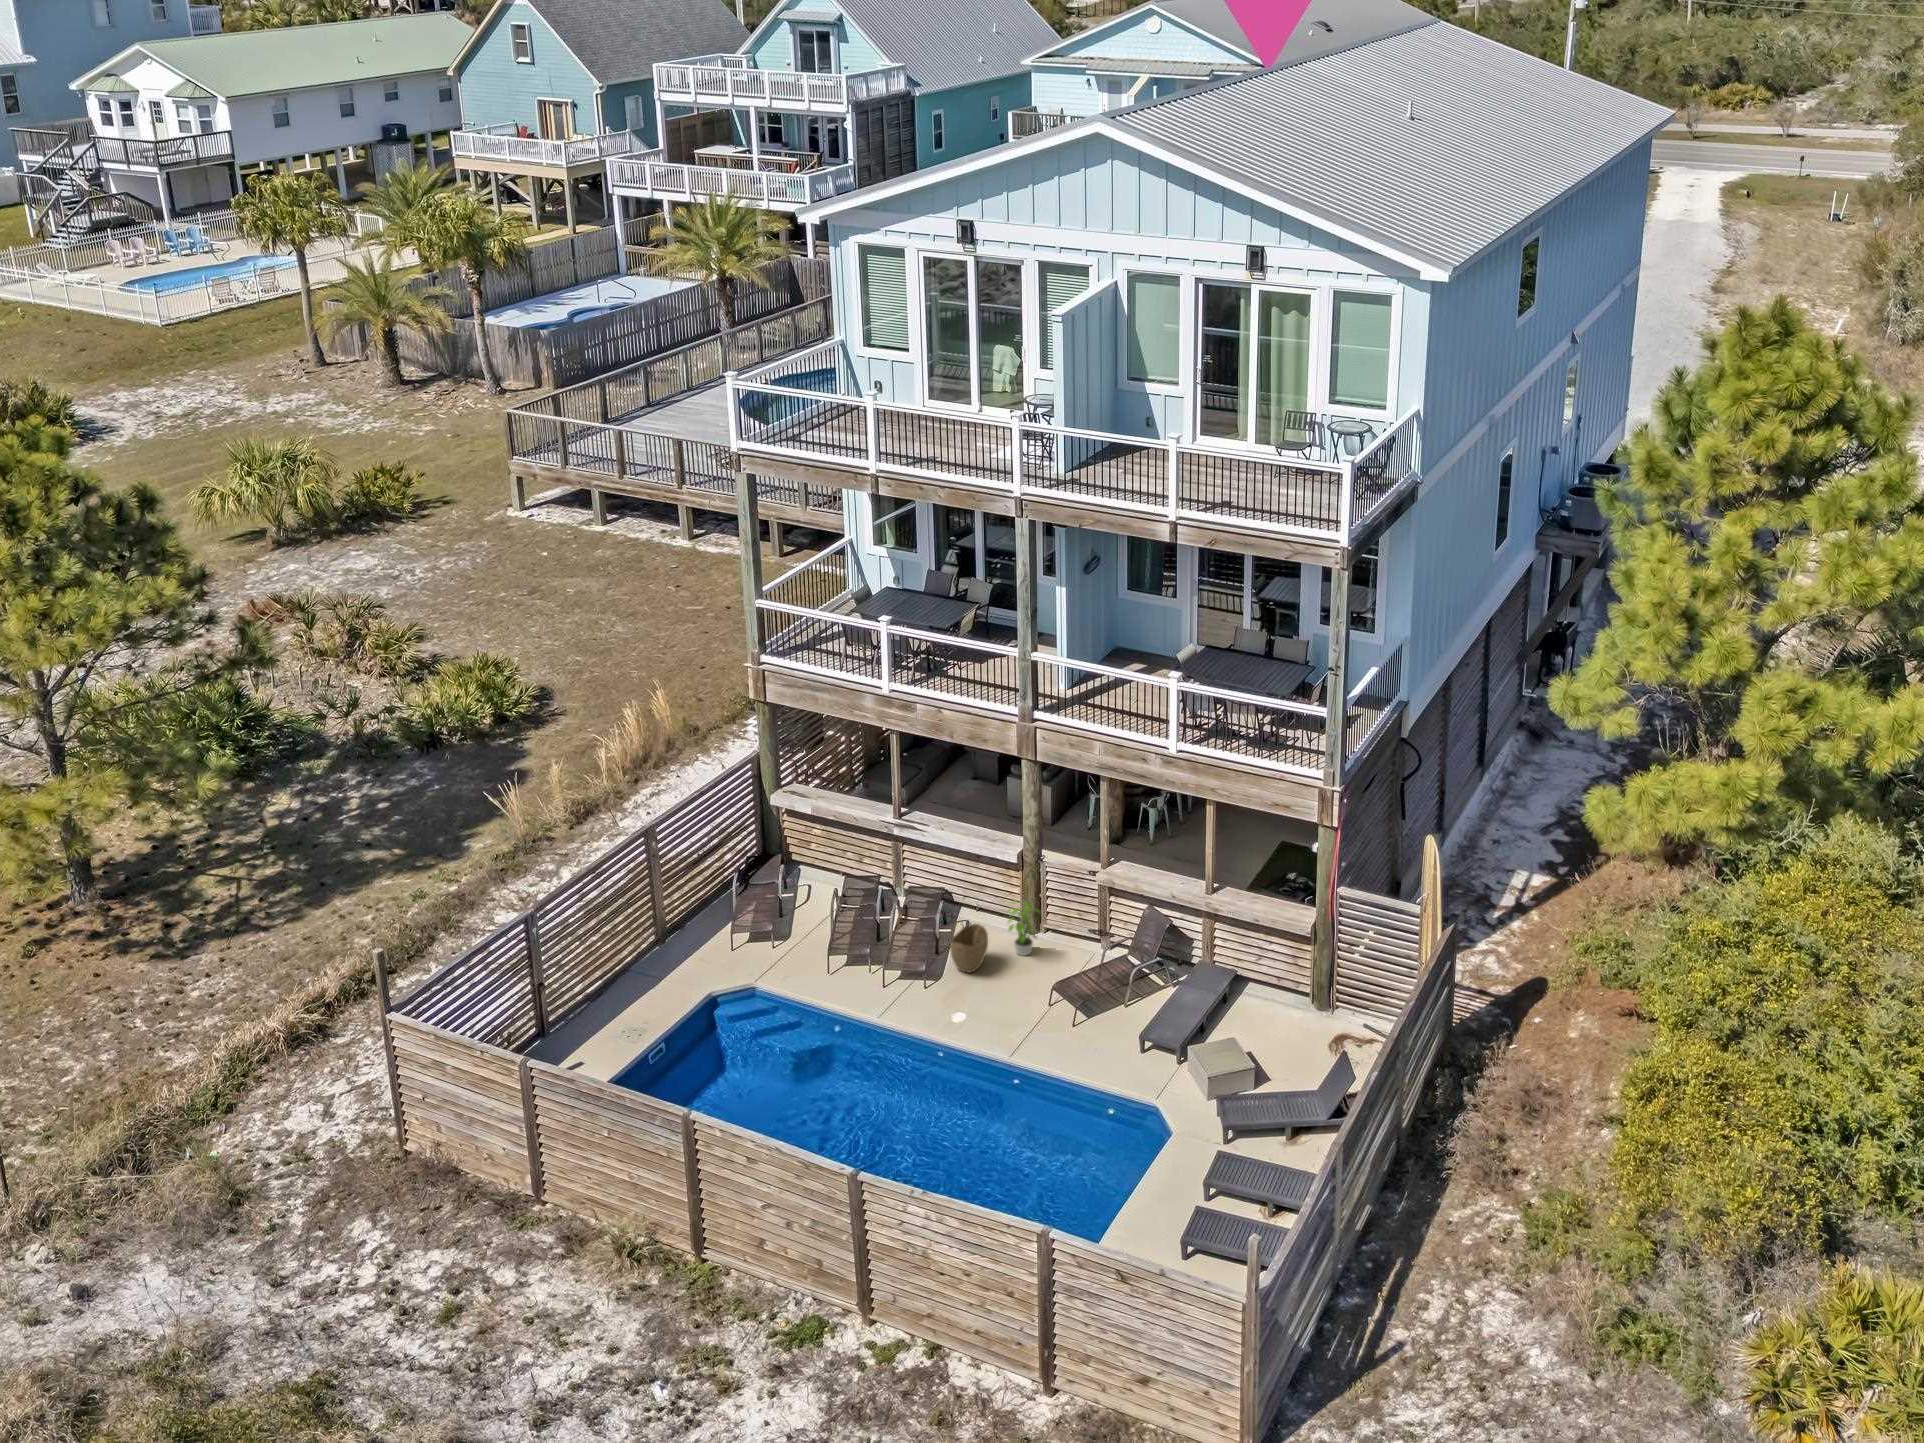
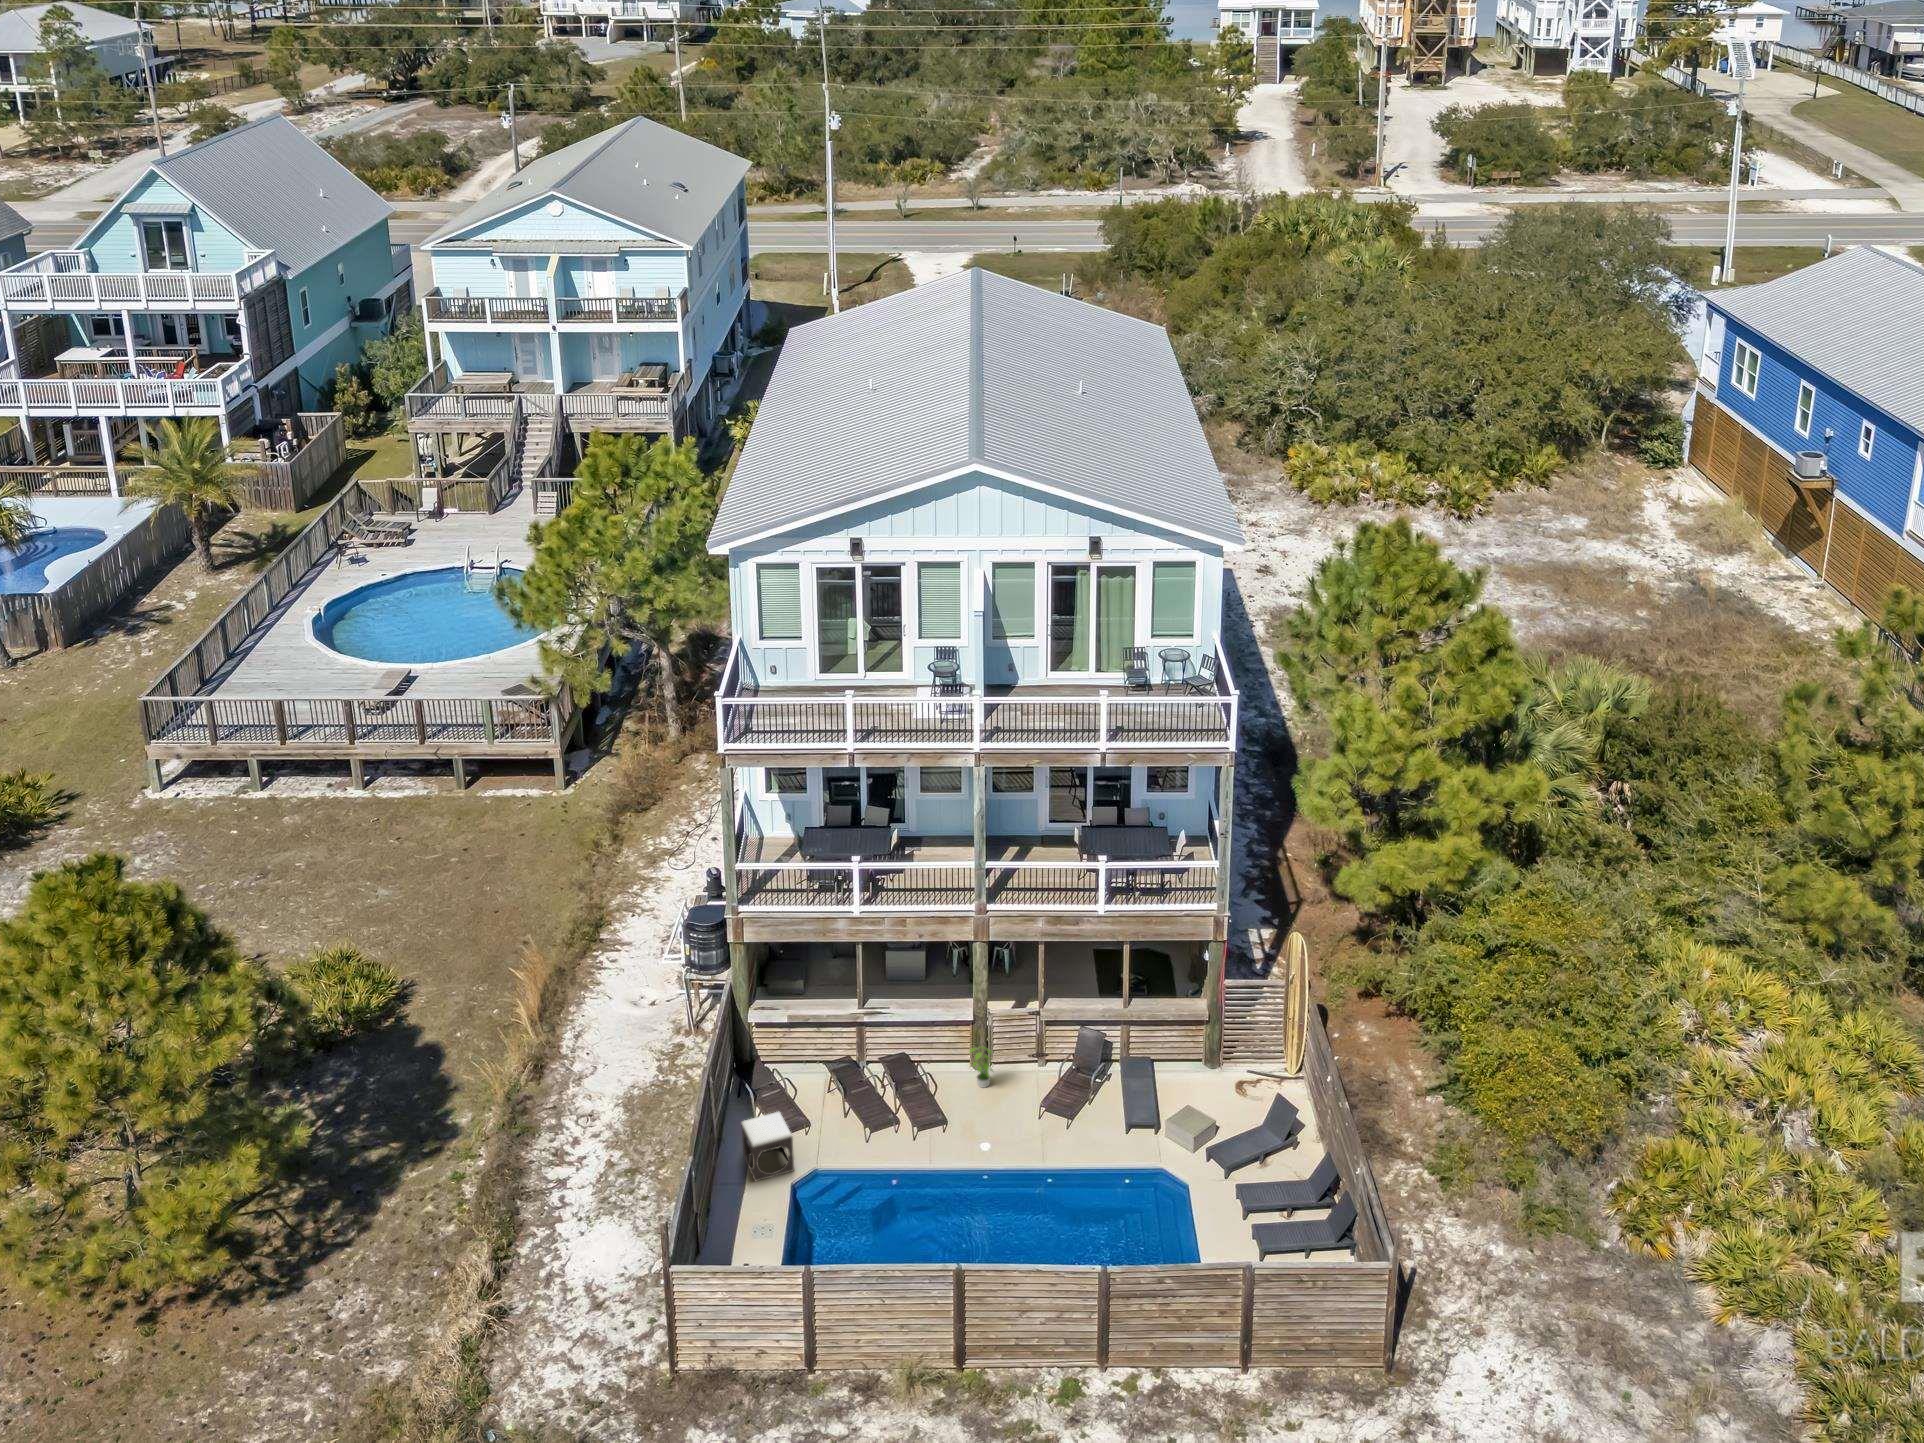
footstool: none [675,903,743,979] -> present [741,1112,794,1181]
woven basket: present [950,924,988,973] -> none [943,1073,969,1112]

